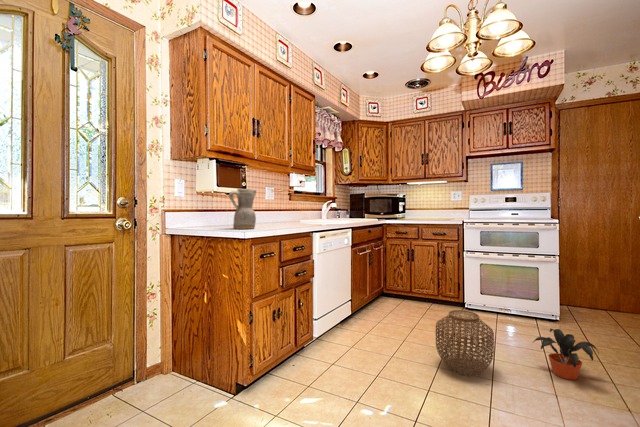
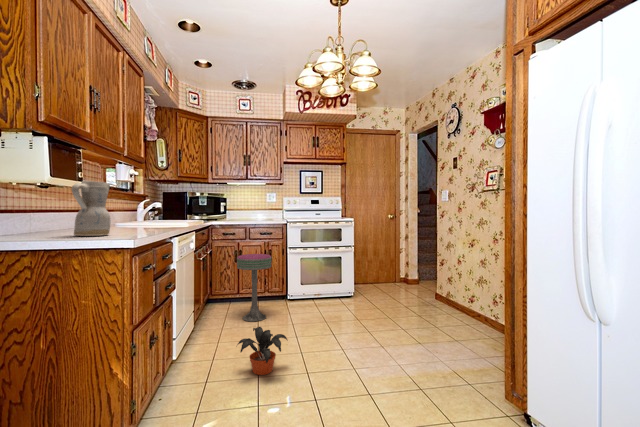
bar stool: none [398,254,434,323] -> present [237,254,272,321]
woven basket: present [436,310,494,376] -> none [298,297,343,352]
potted plant: present [533,329,599,380] -> present [237,327,287,375]

